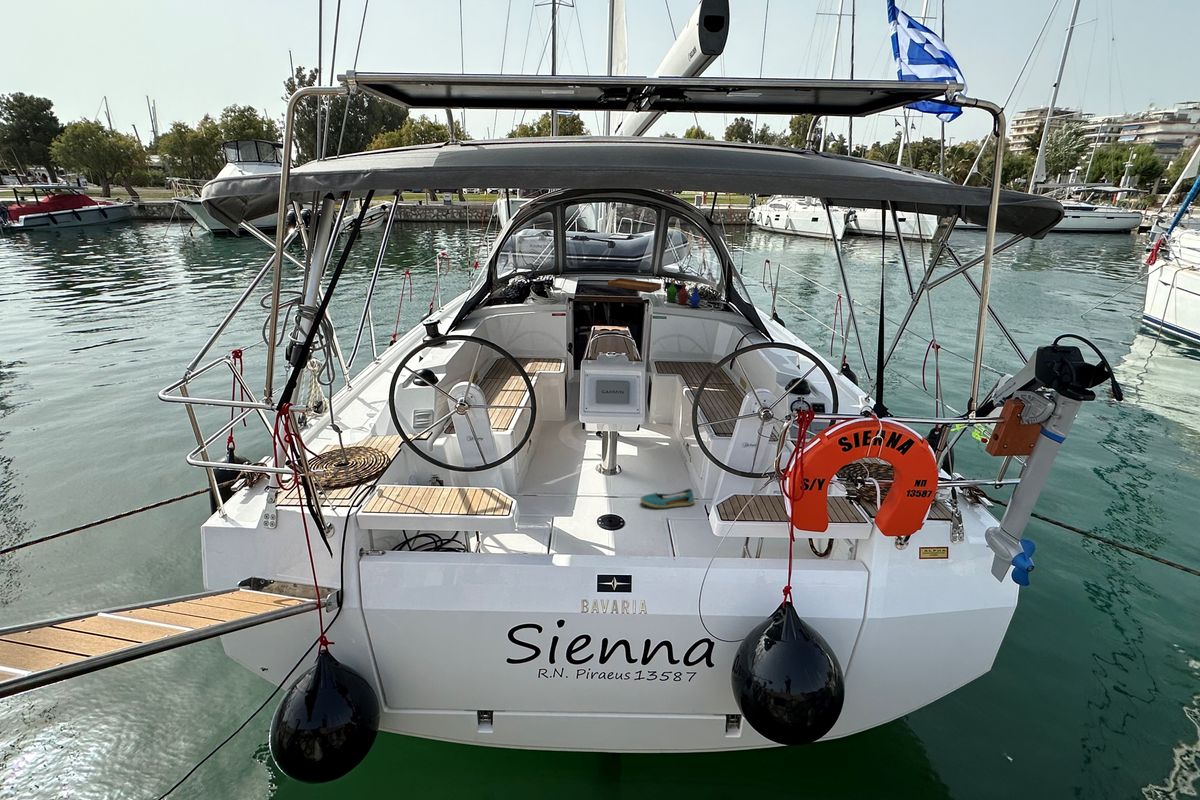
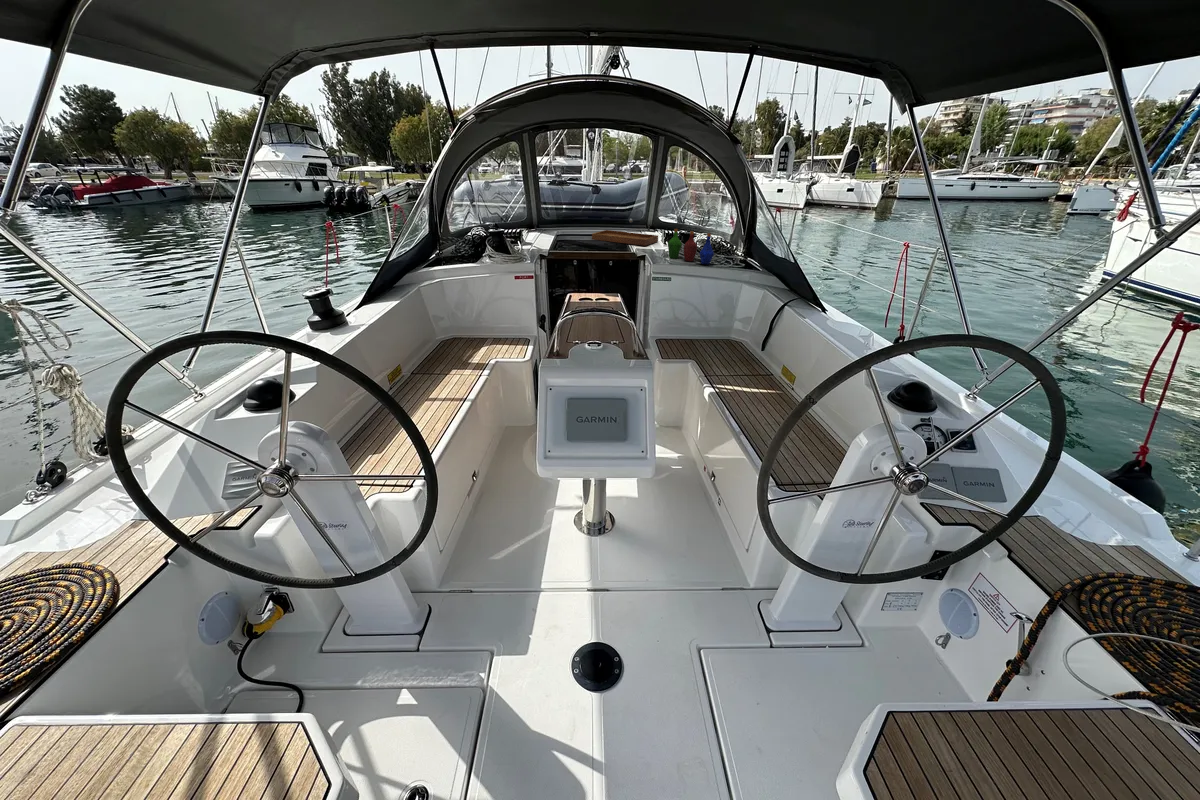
shoe: present [641,489,695,508] -> none [649,584,741,624]

